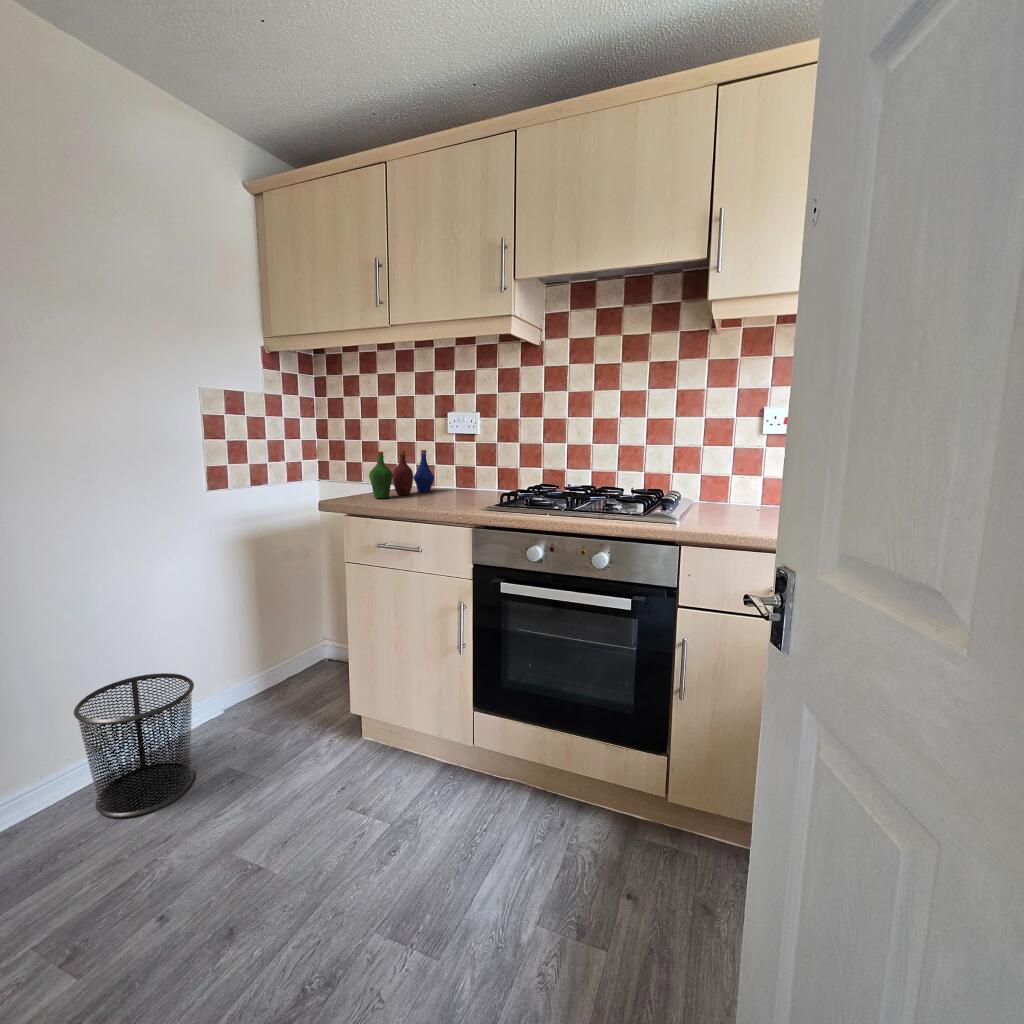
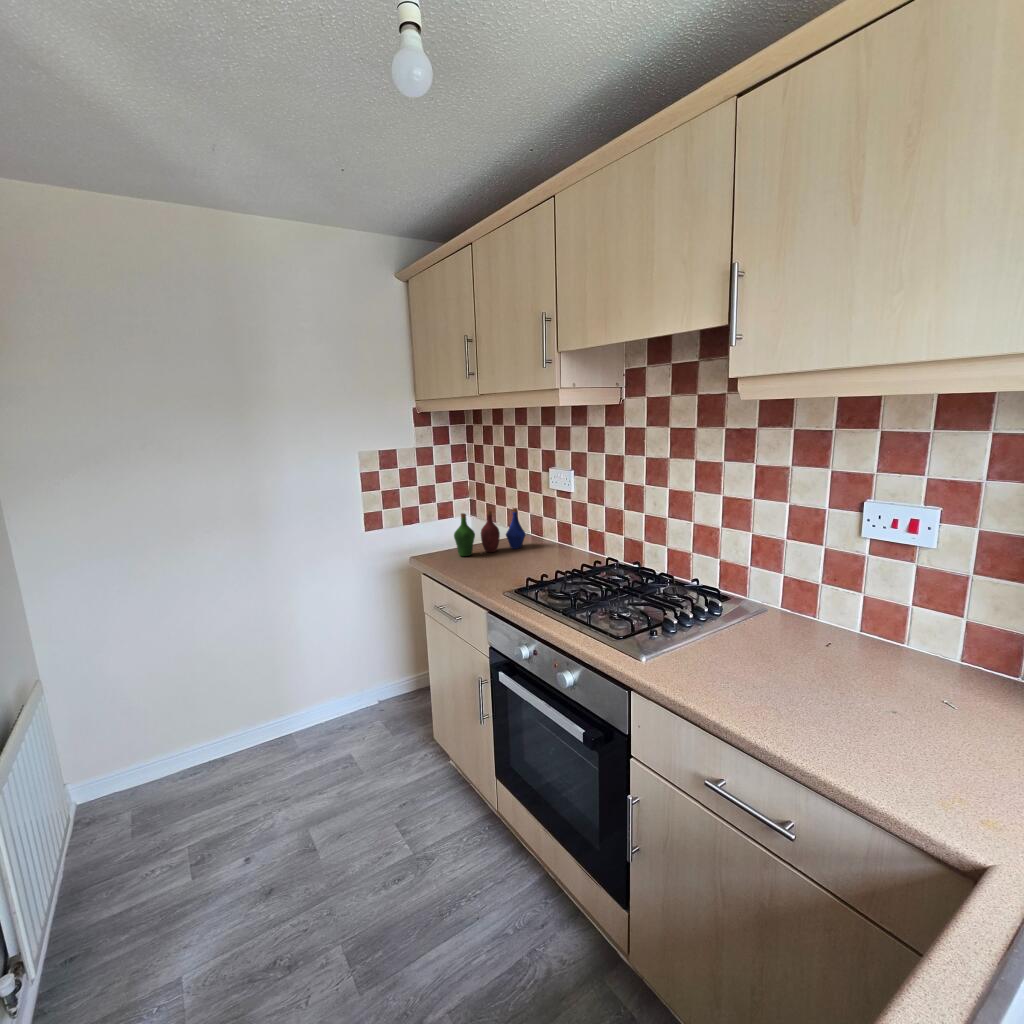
waste bin: present [74,673,194,817] -> none [252,670,330,773]

